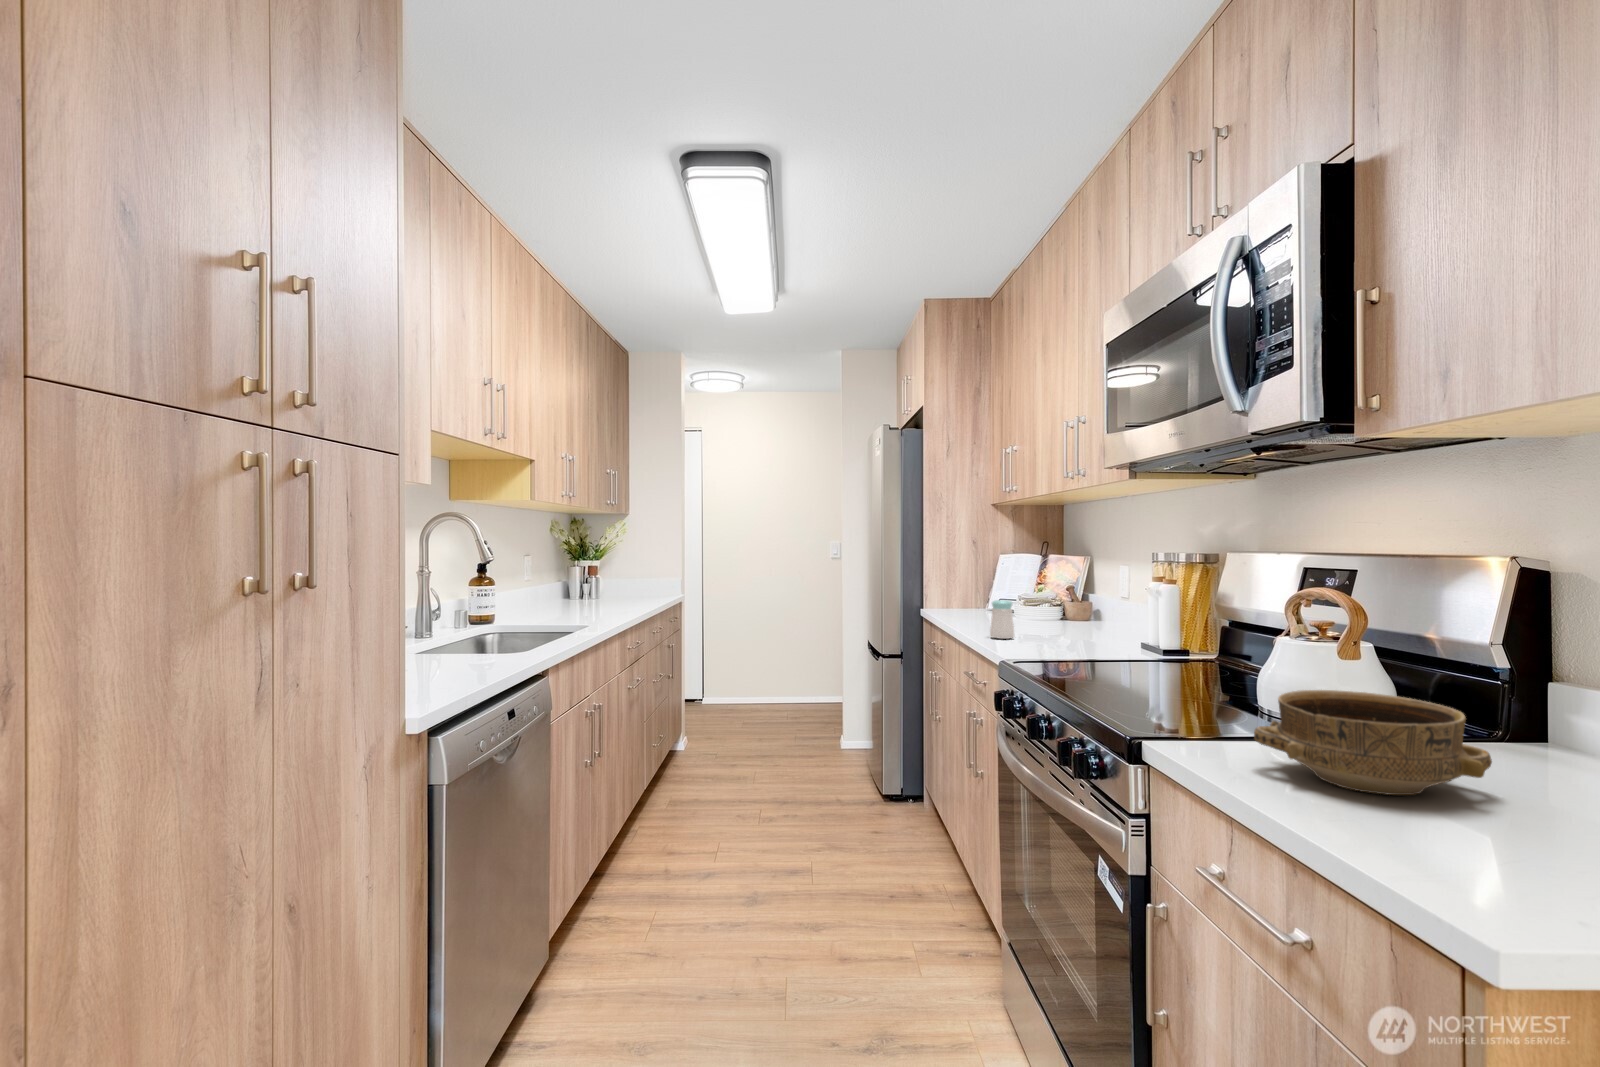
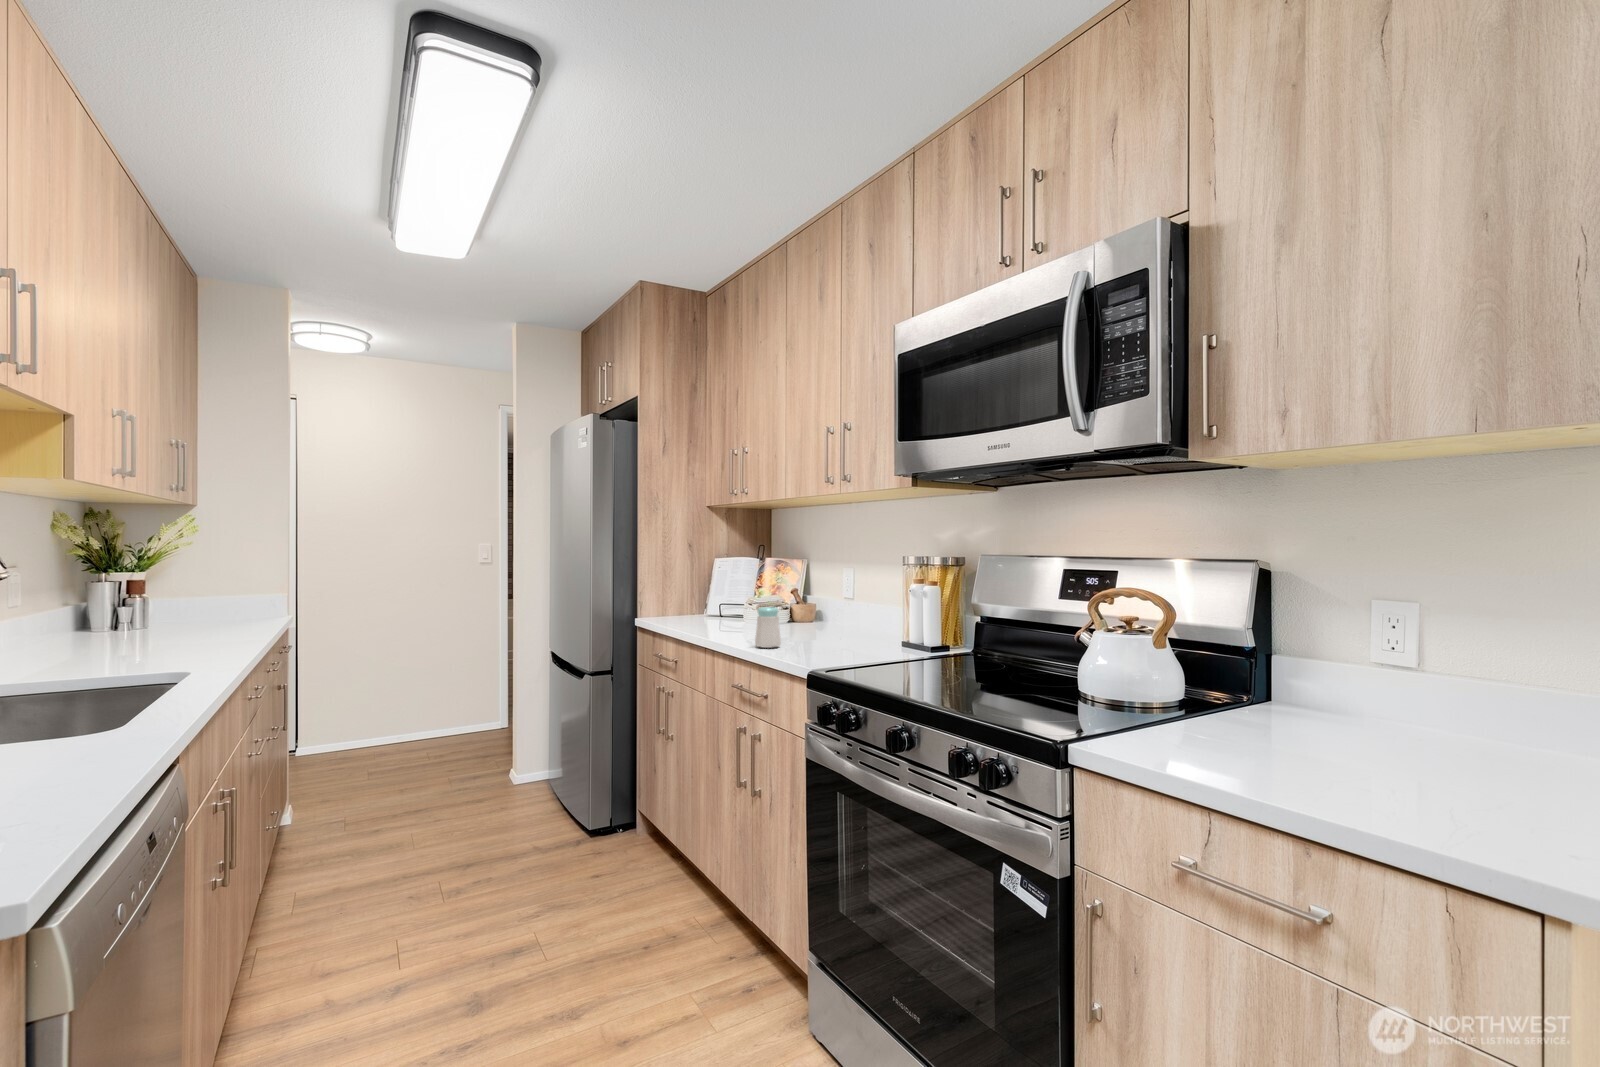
ceramic bowl: present [1254,690,1492,795] -> none [1174,678,1356,764]

